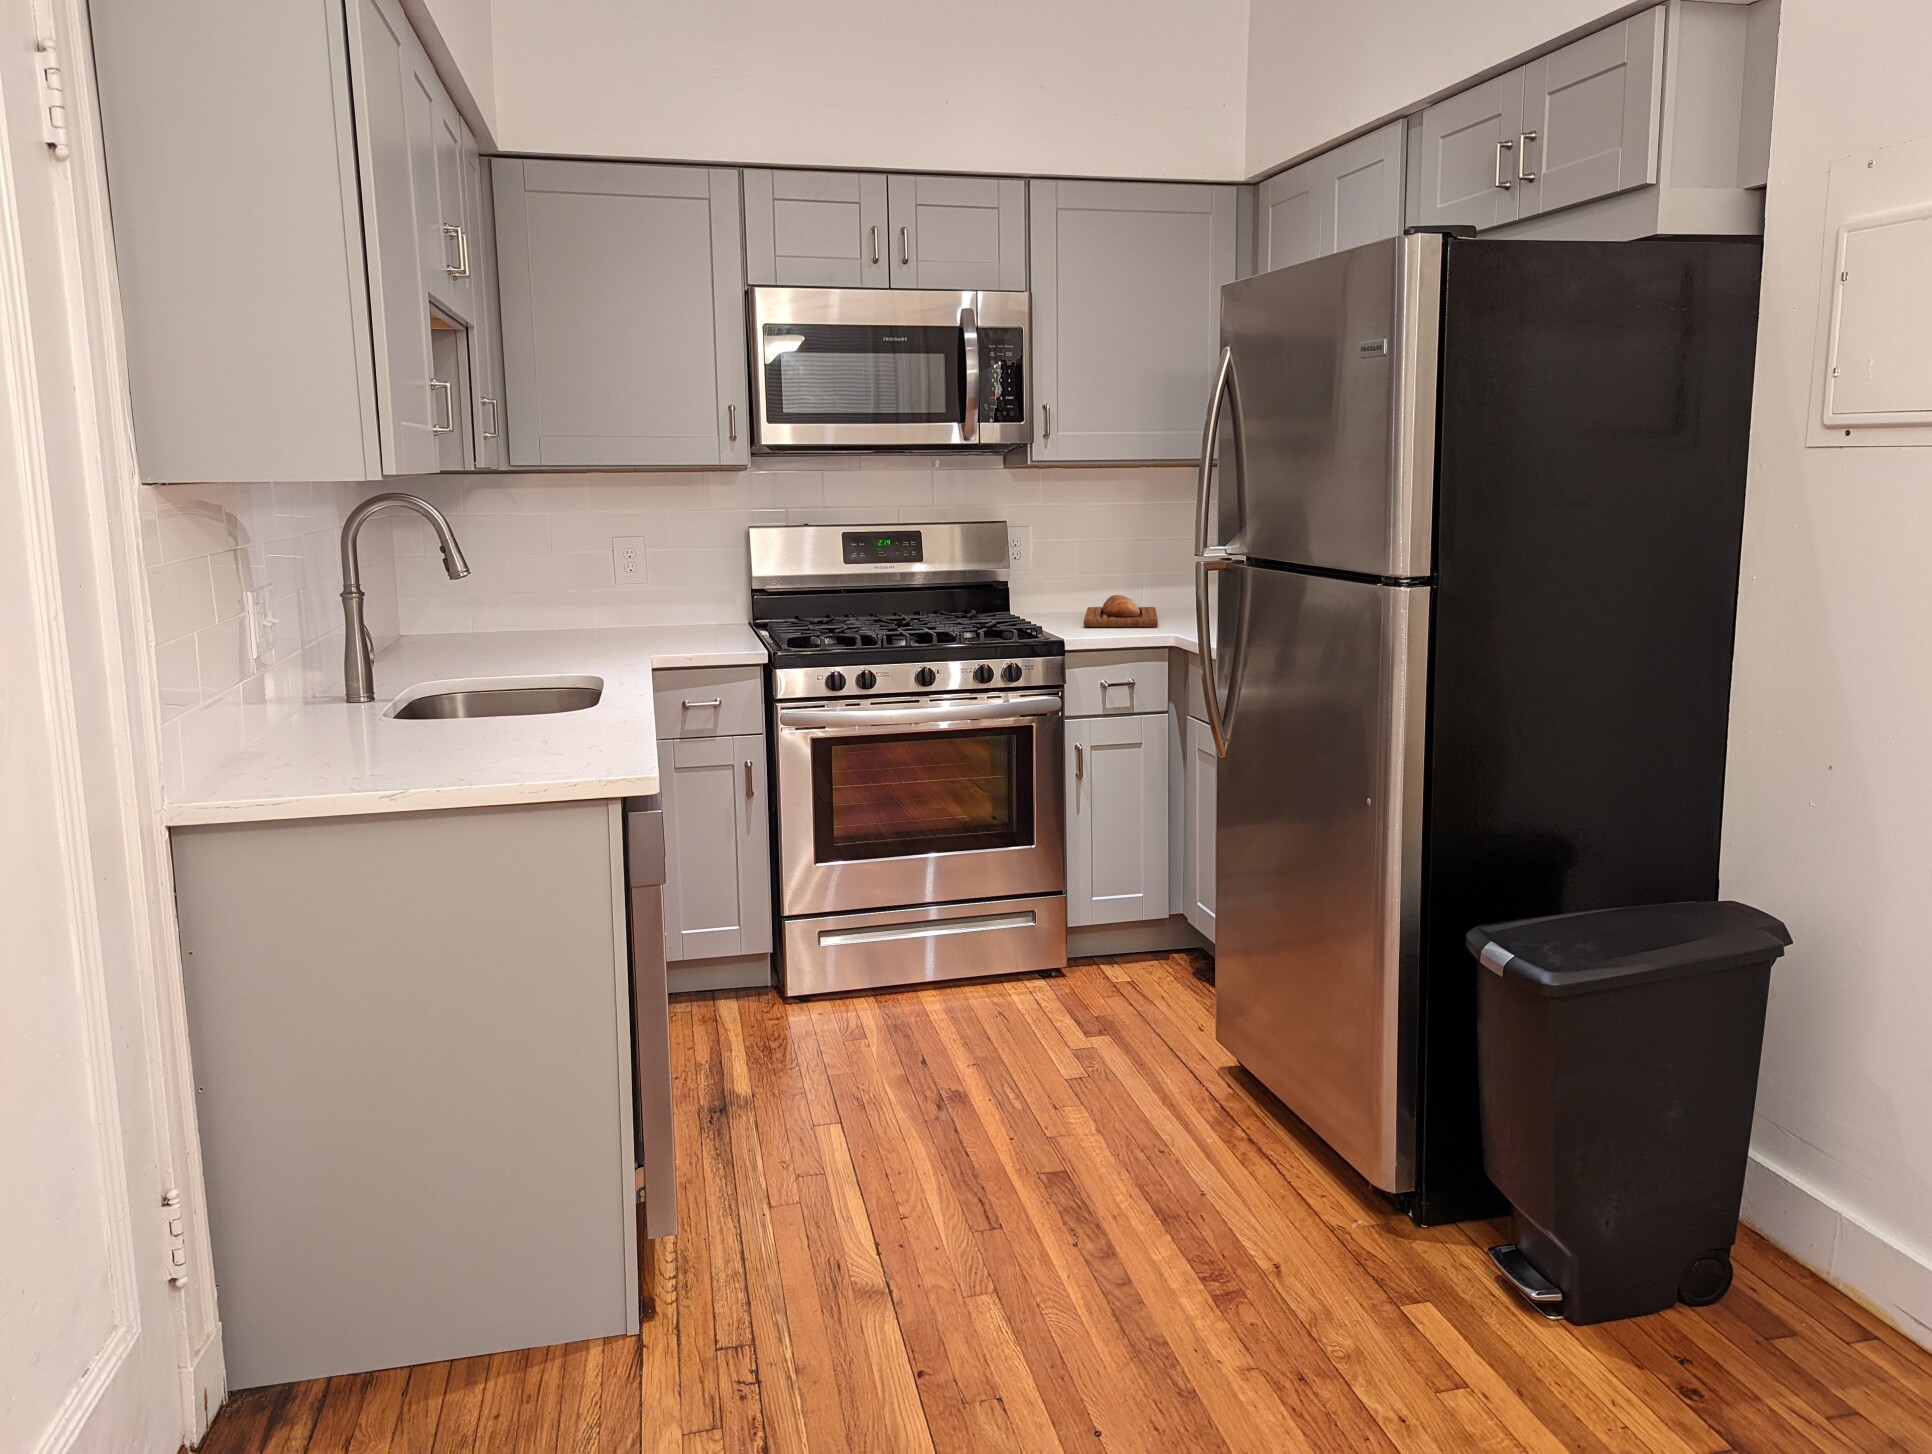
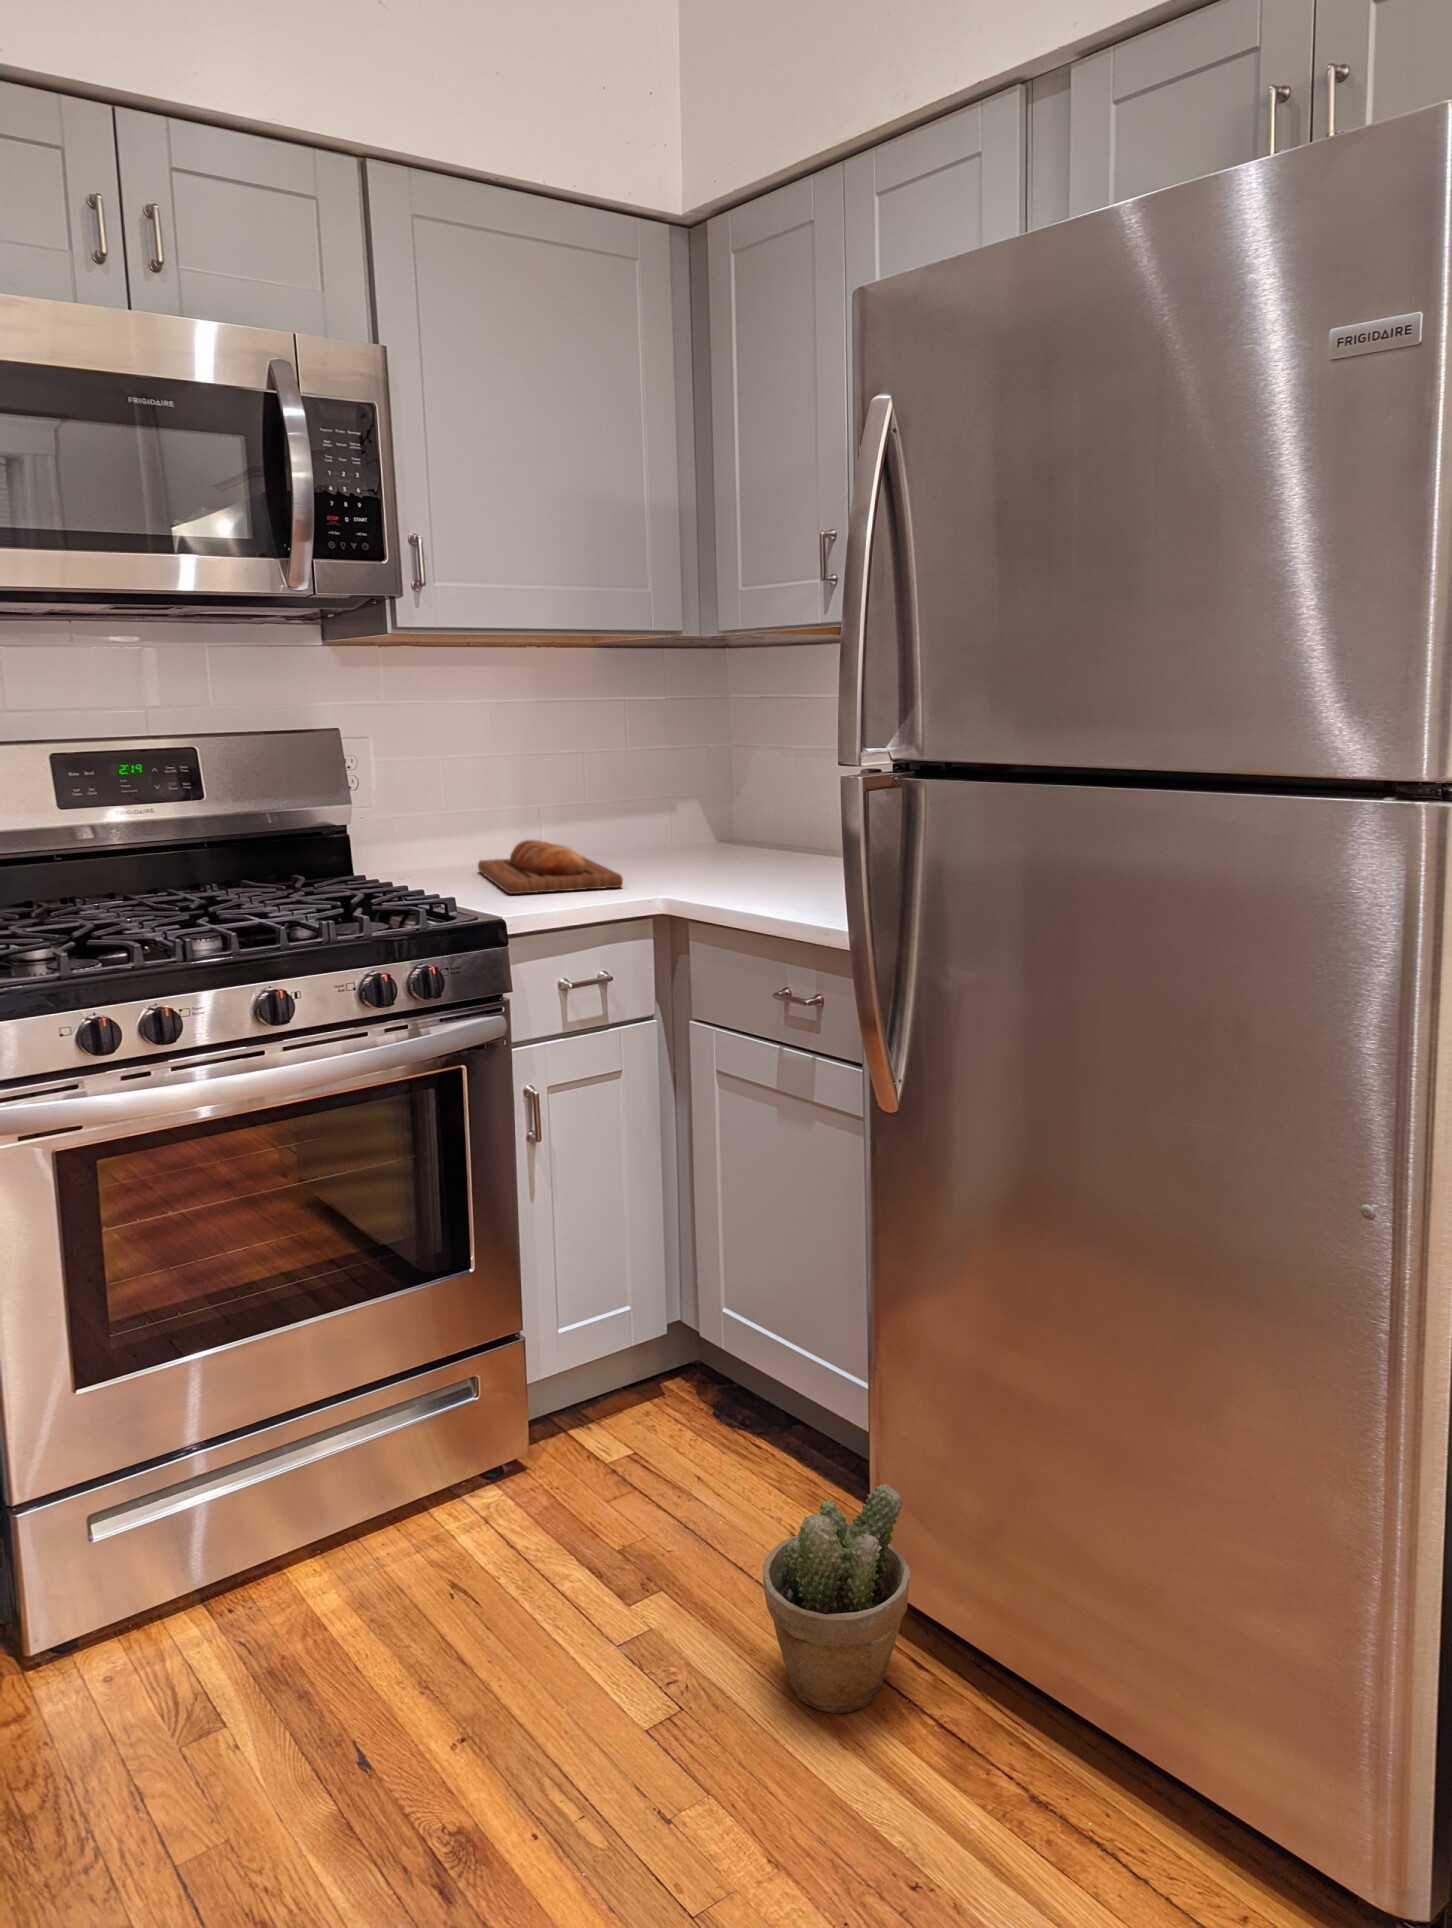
potted plant: none [1136,974,1221,1095] -> present [763,1485,911,1713]

